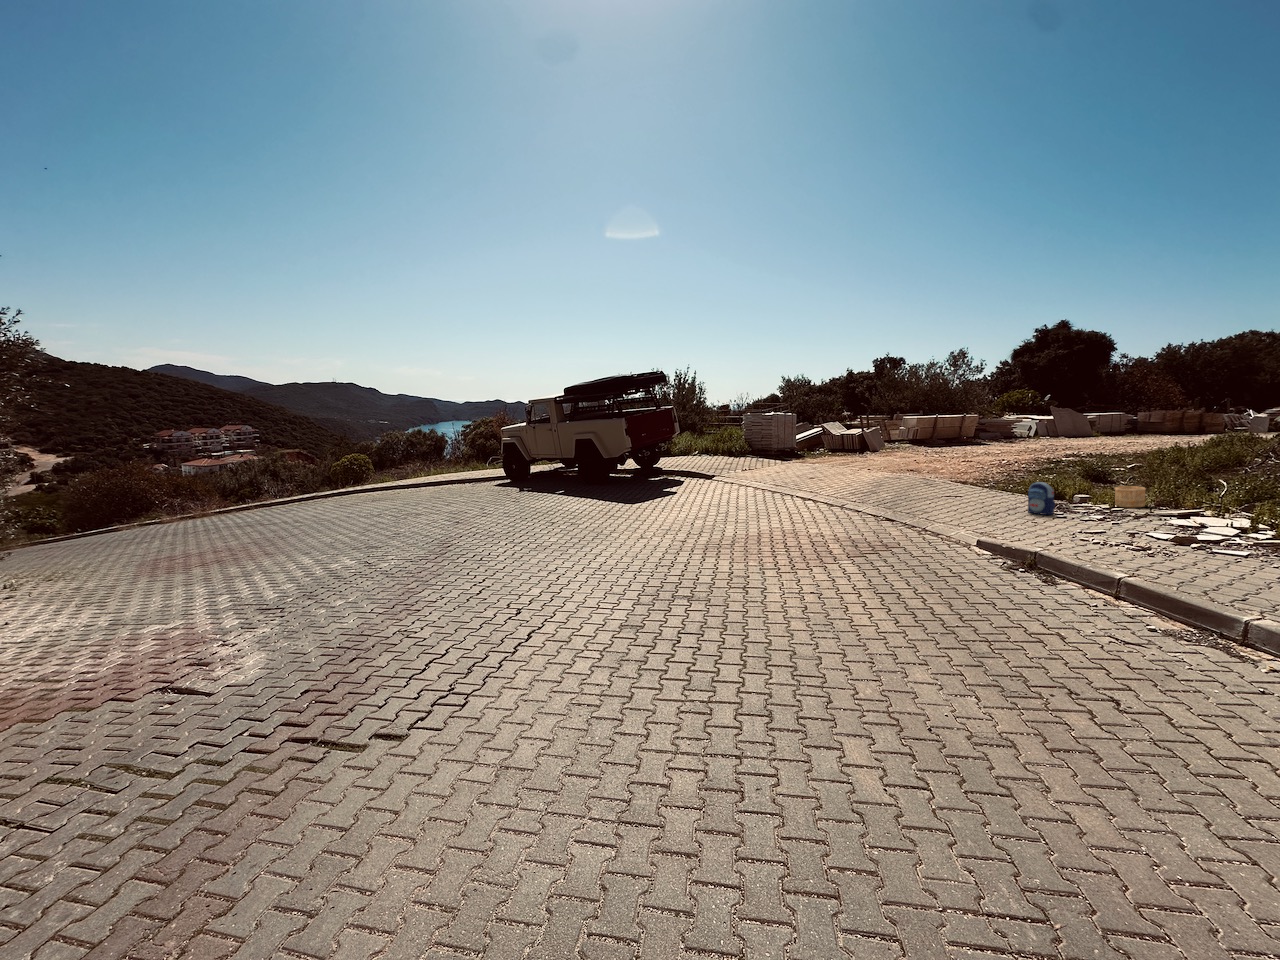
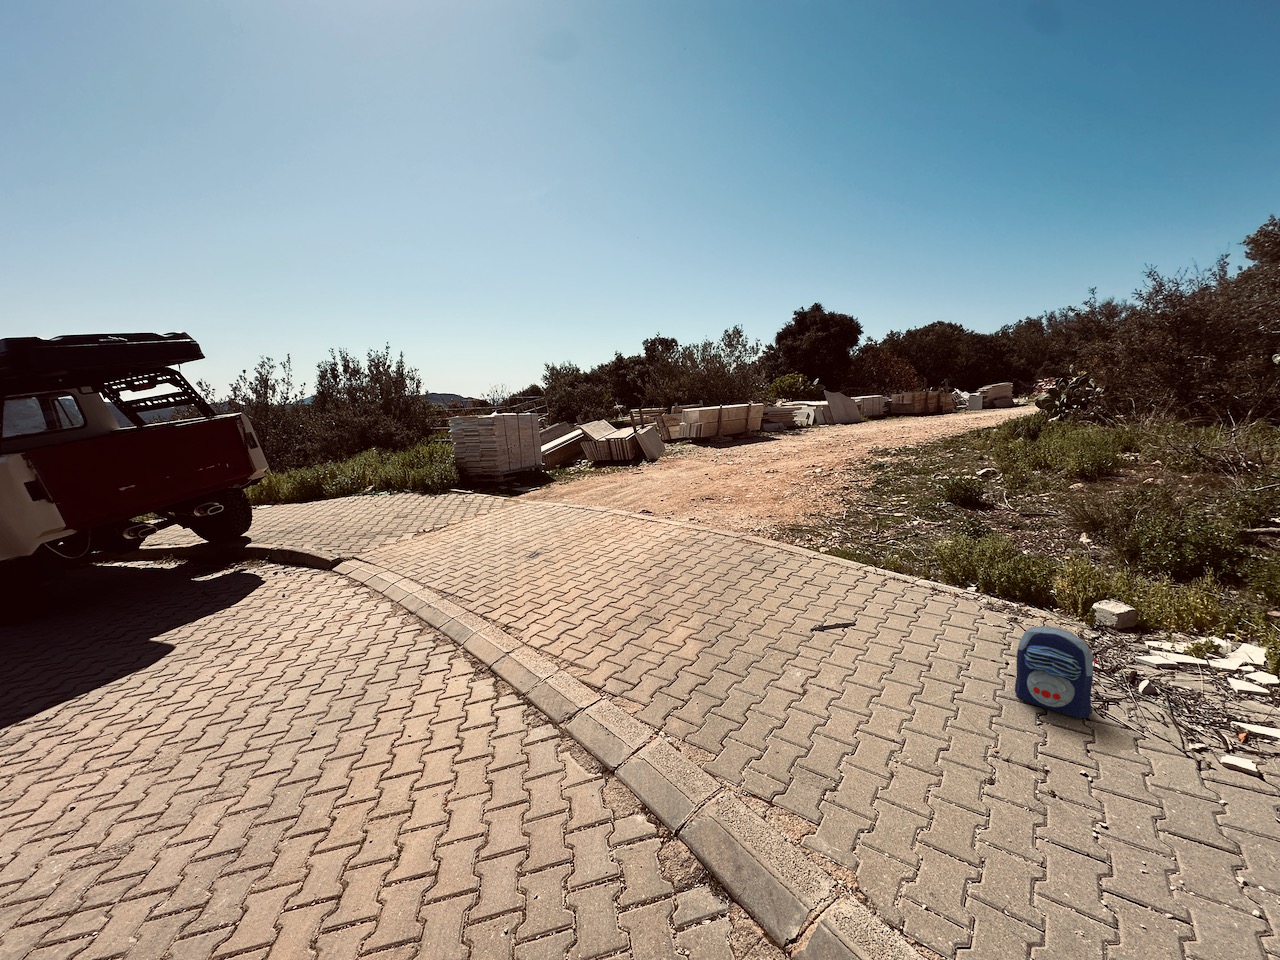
wooden bucket: present [1115,486,1146,508] -> none [1136,586,1210,645]

